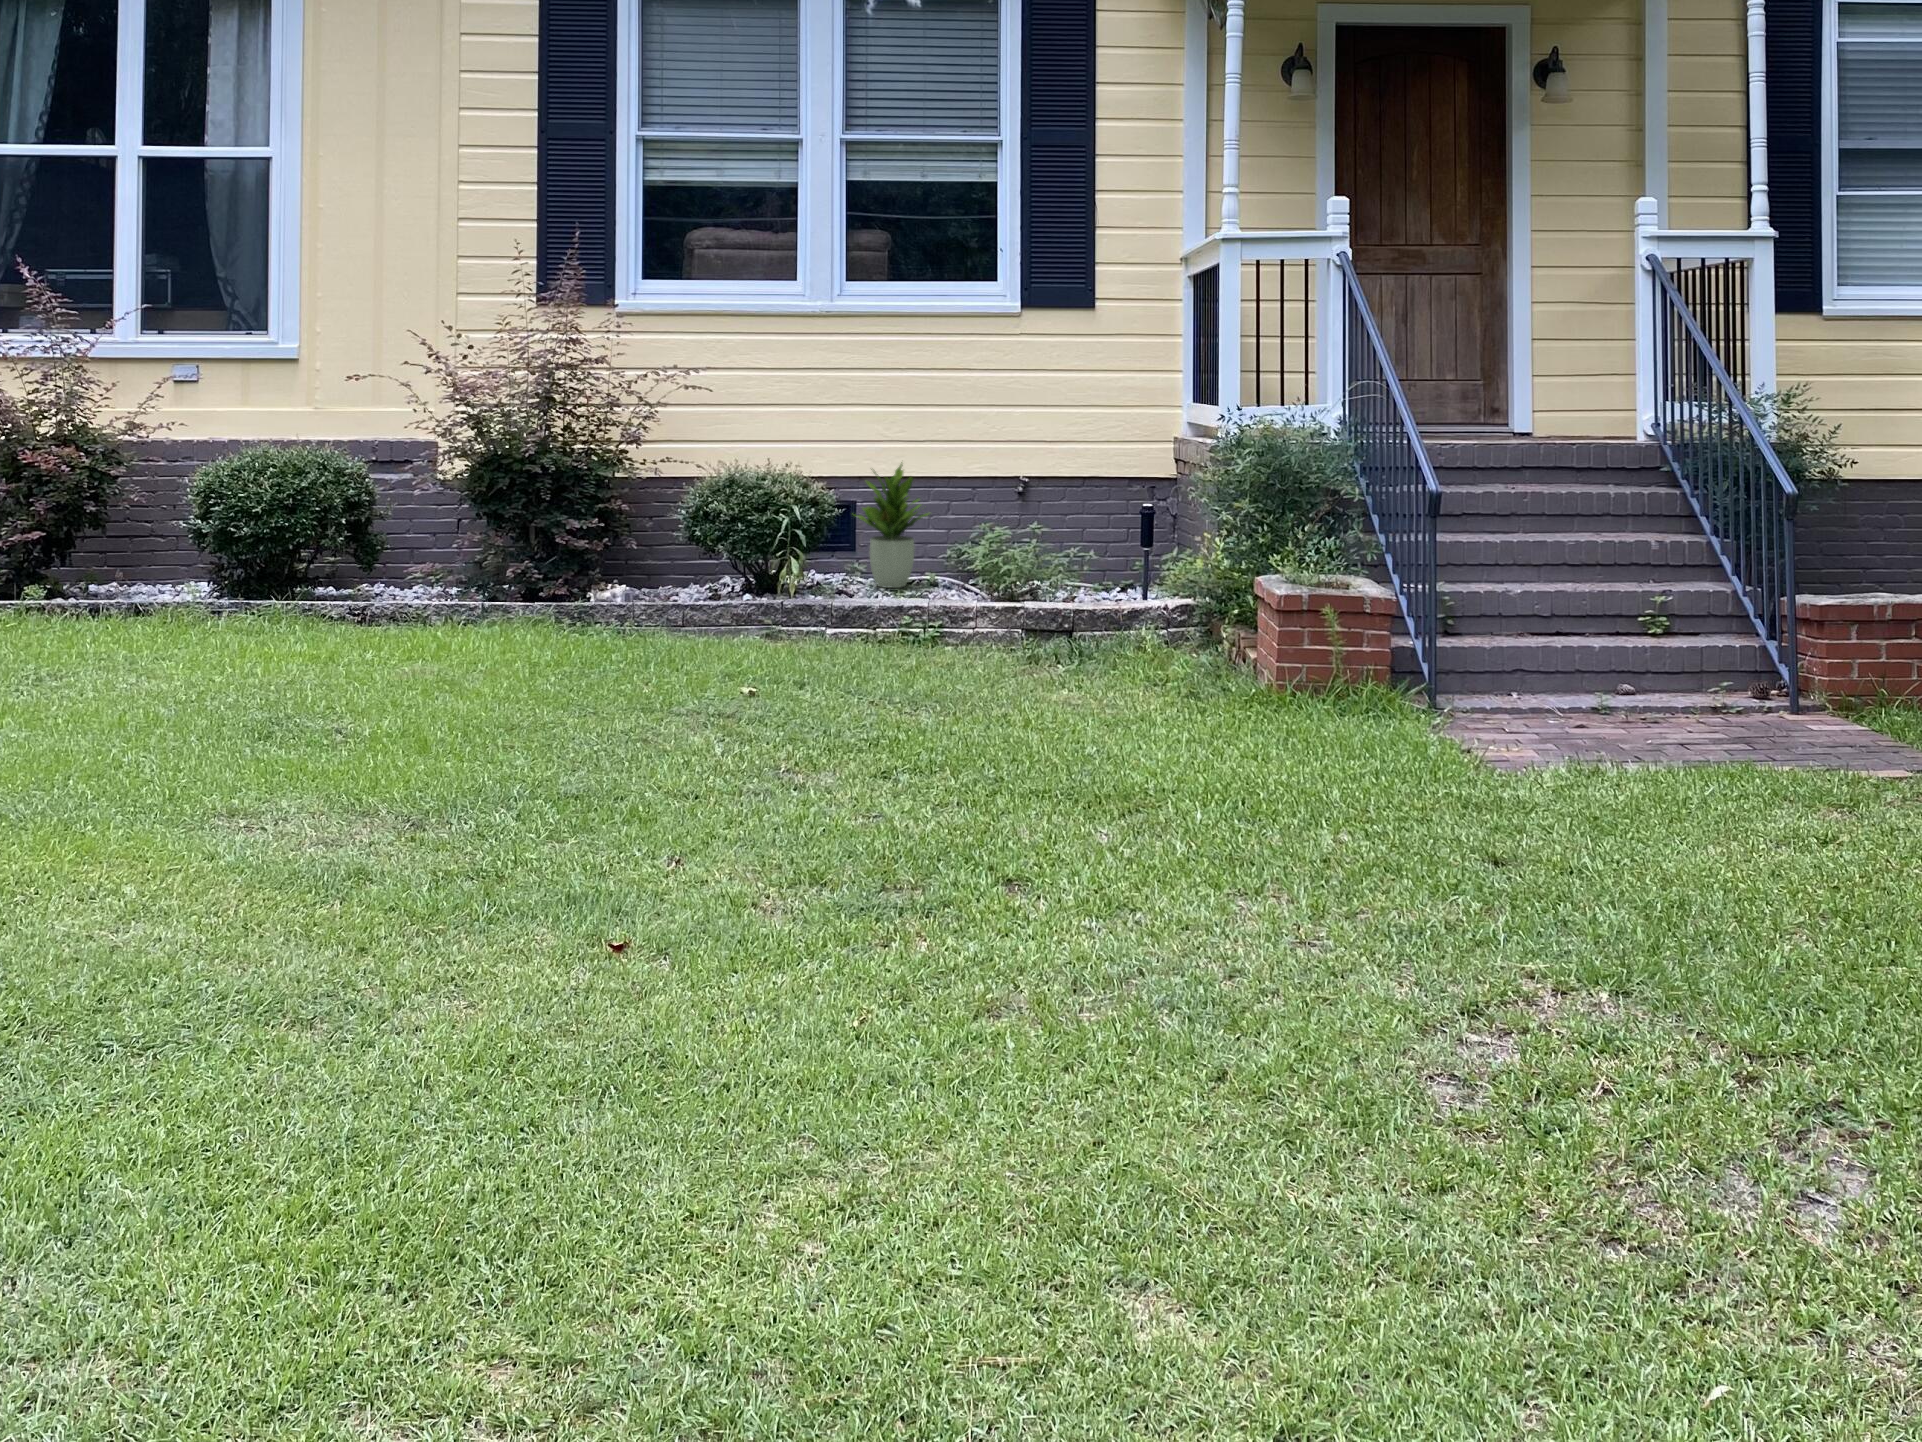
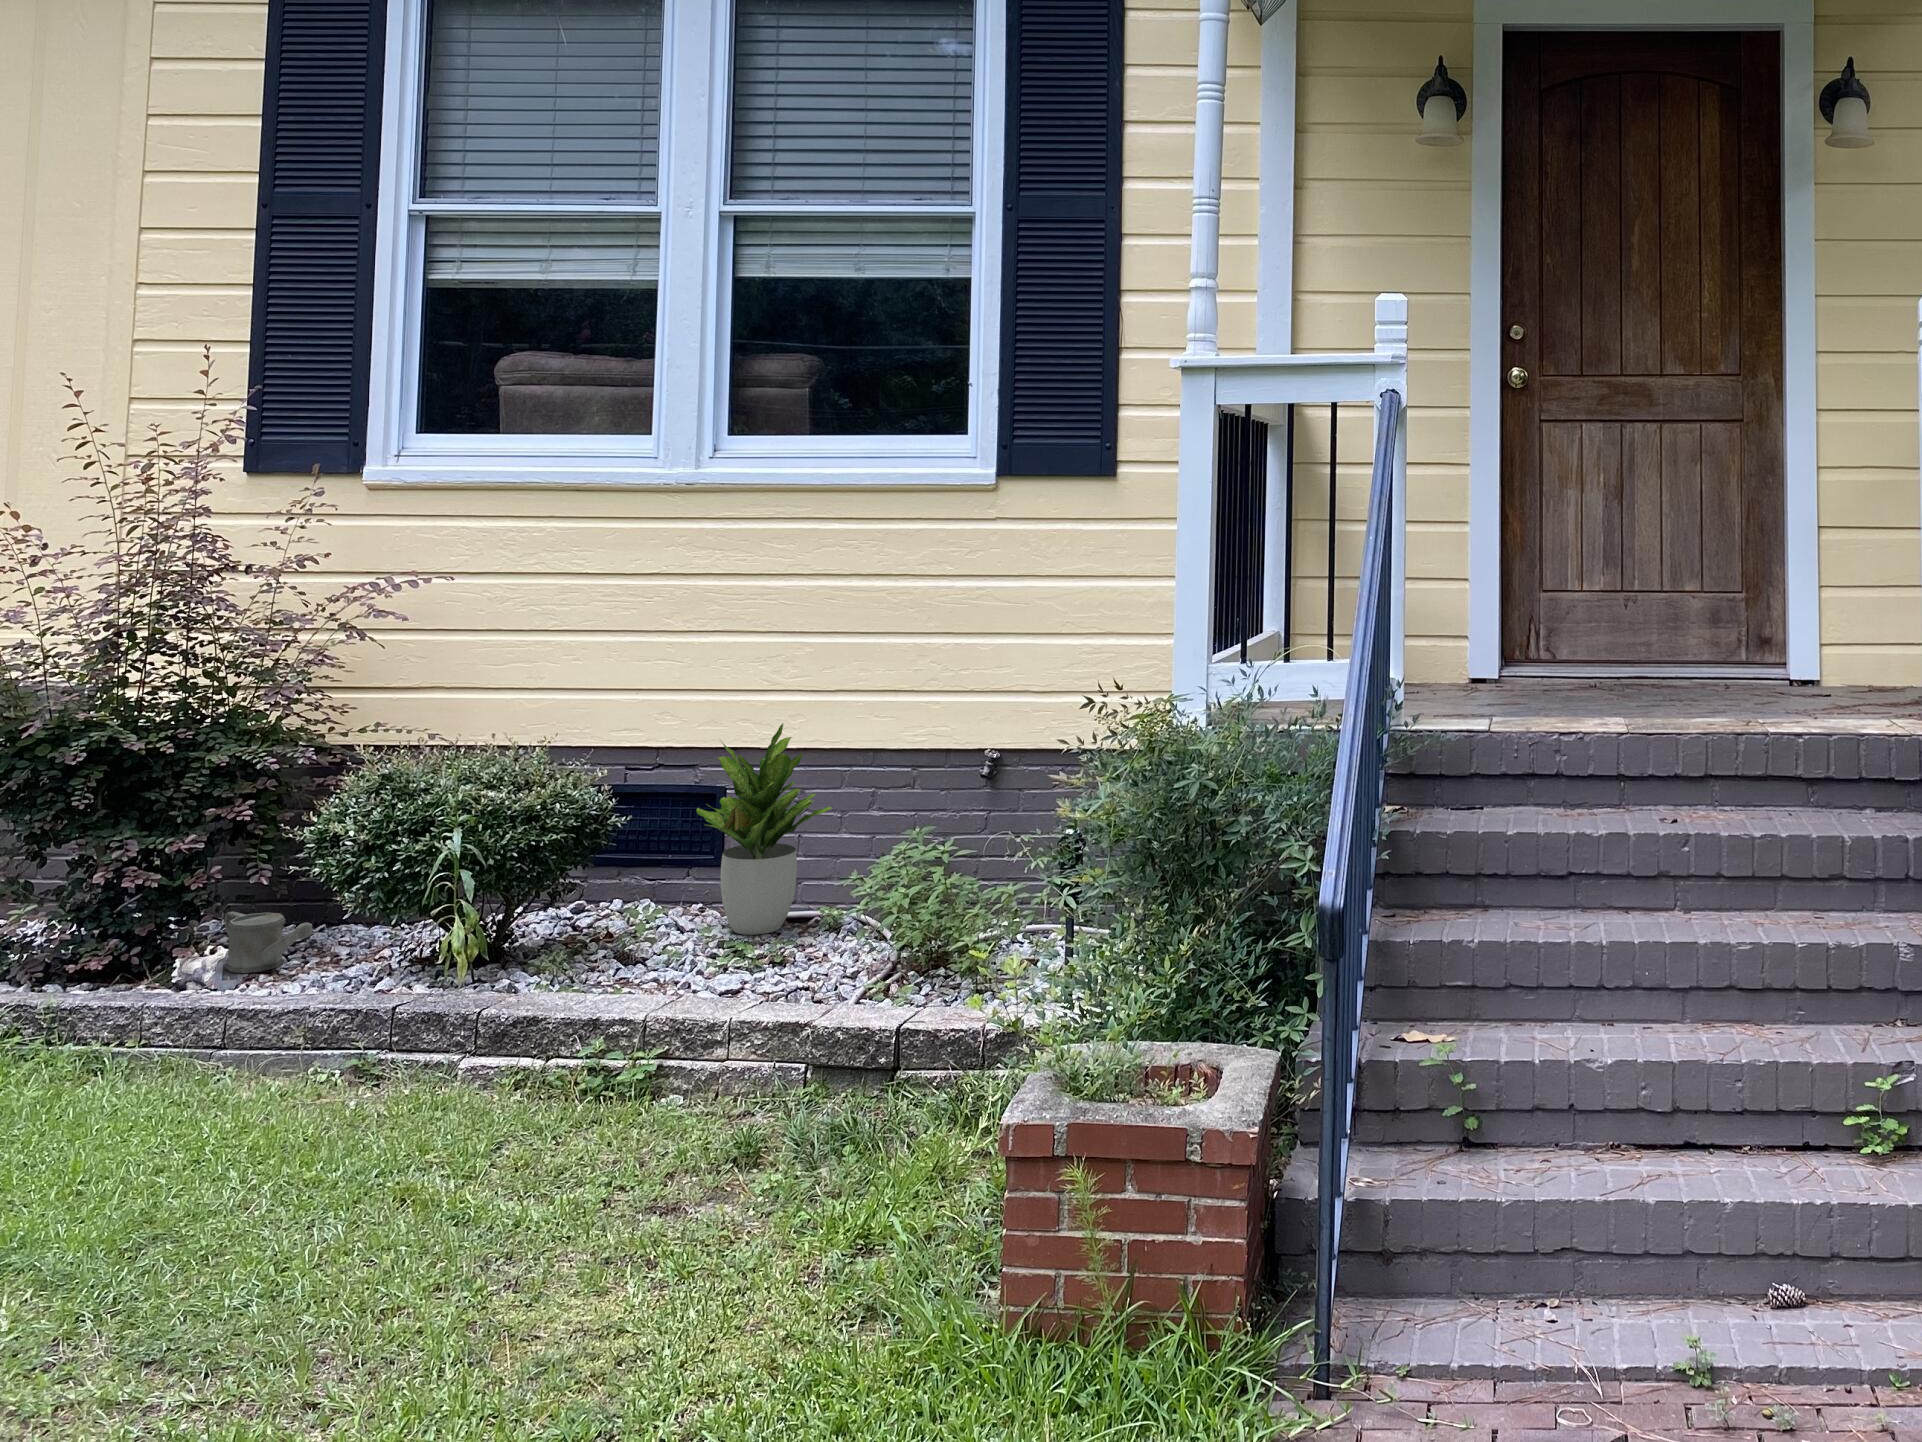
watering can: none [597,568,665,601] -> present [225,912,312,973]

